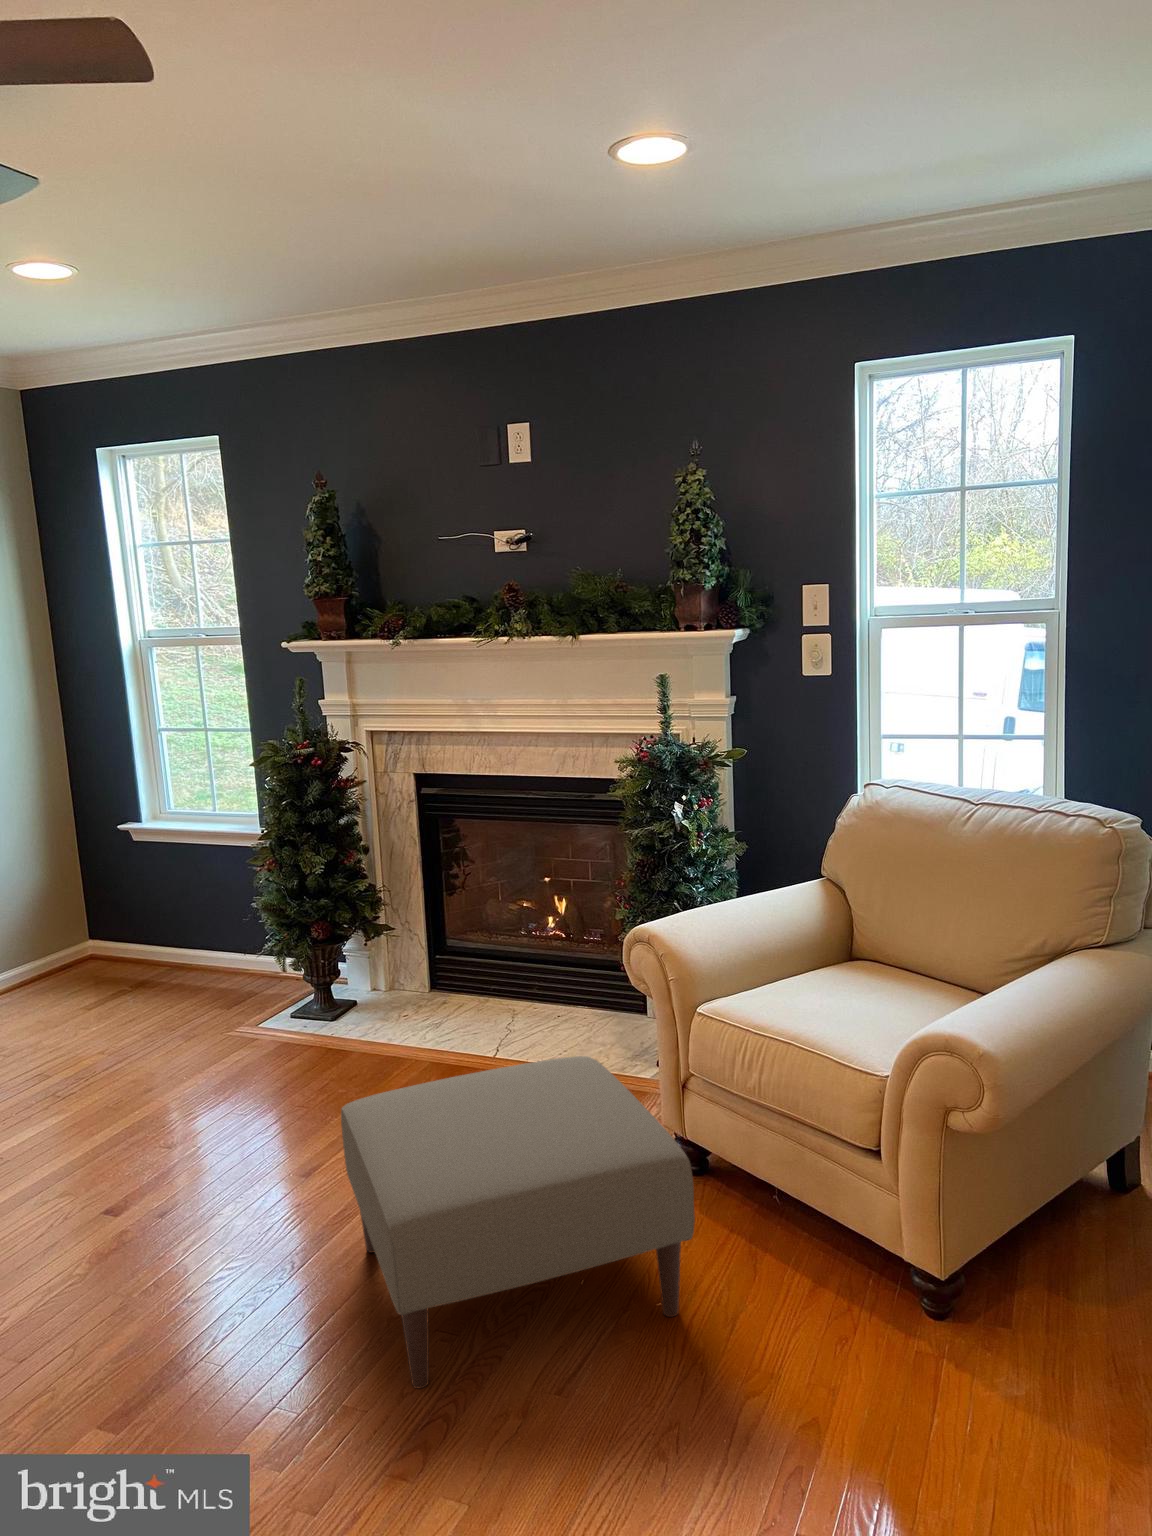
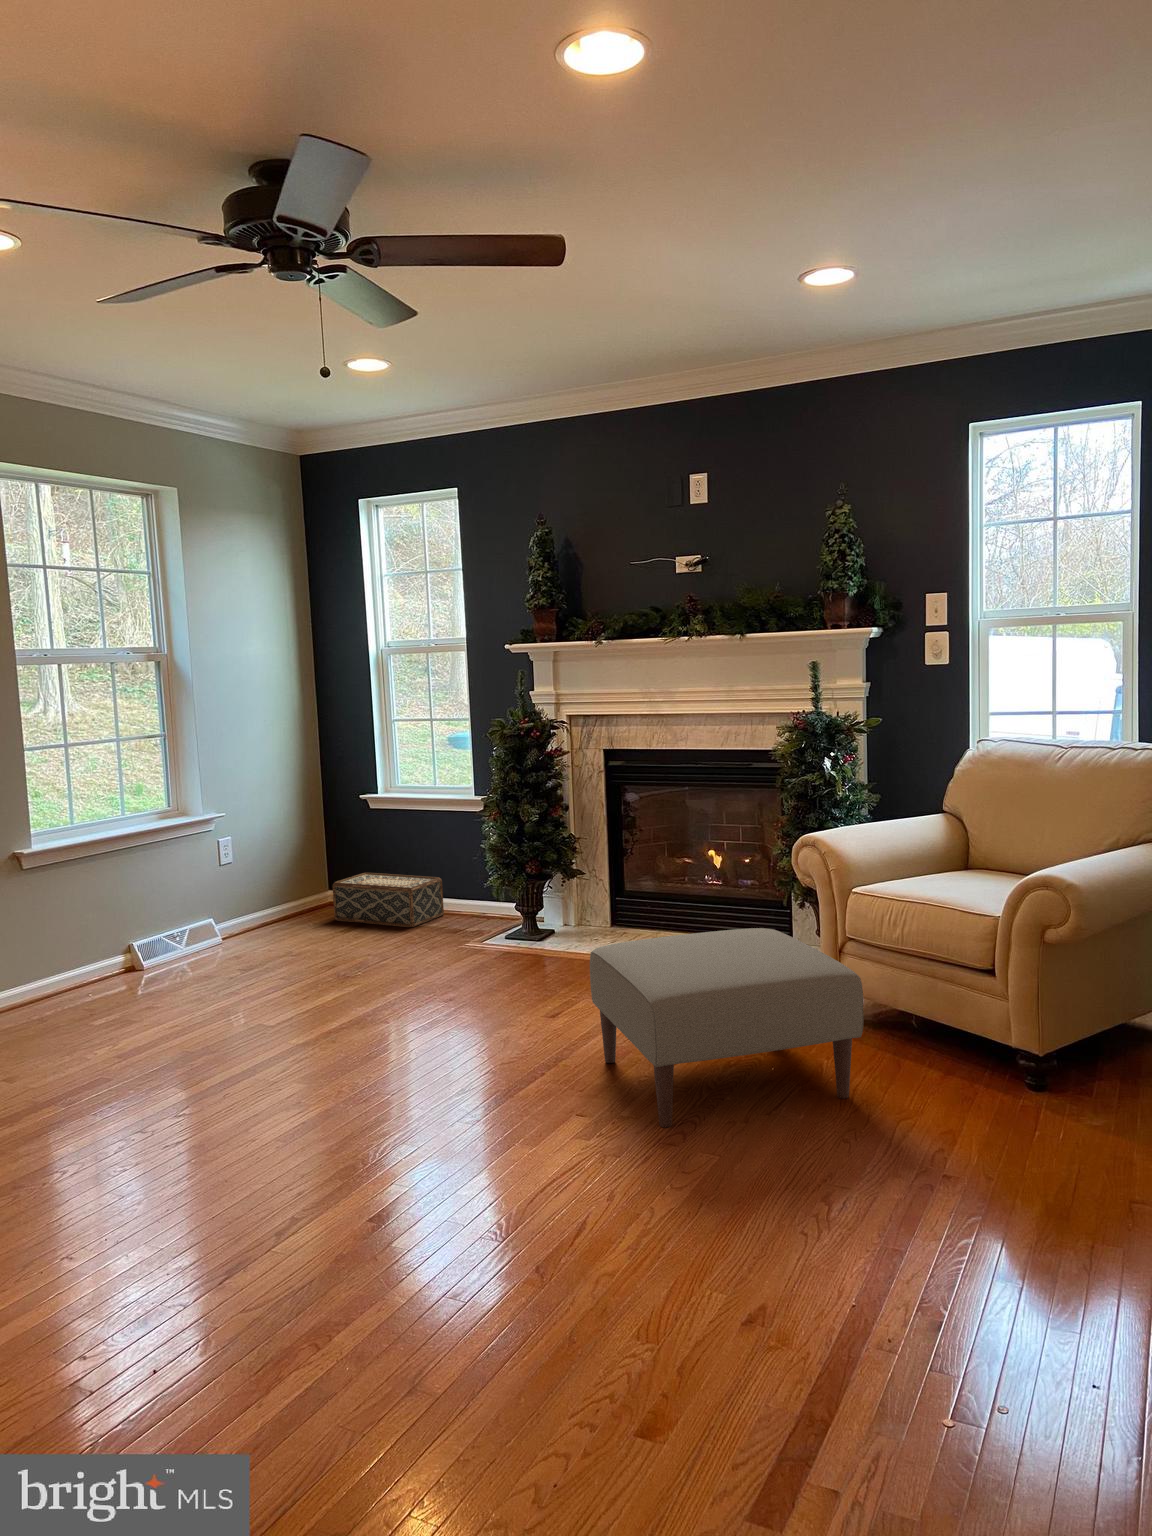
woven basket: none [84,920,229,996] -> present [333,873,444,927]

